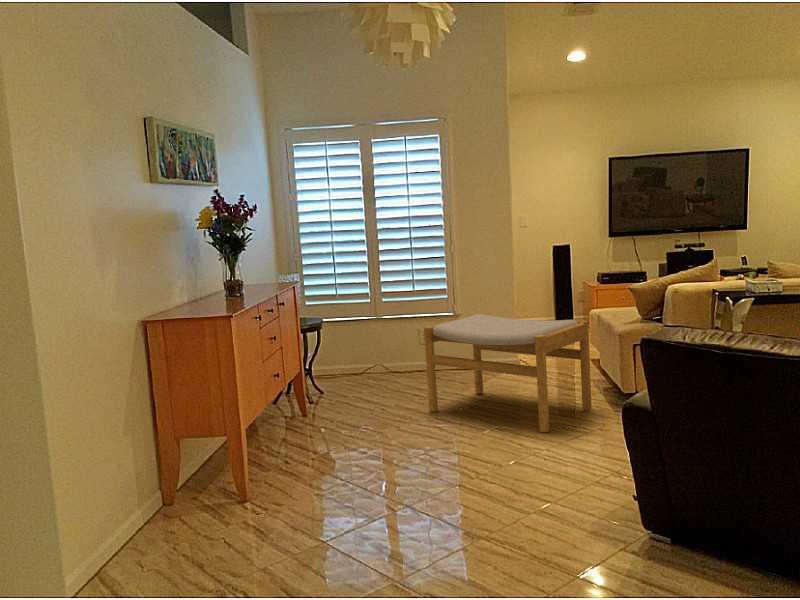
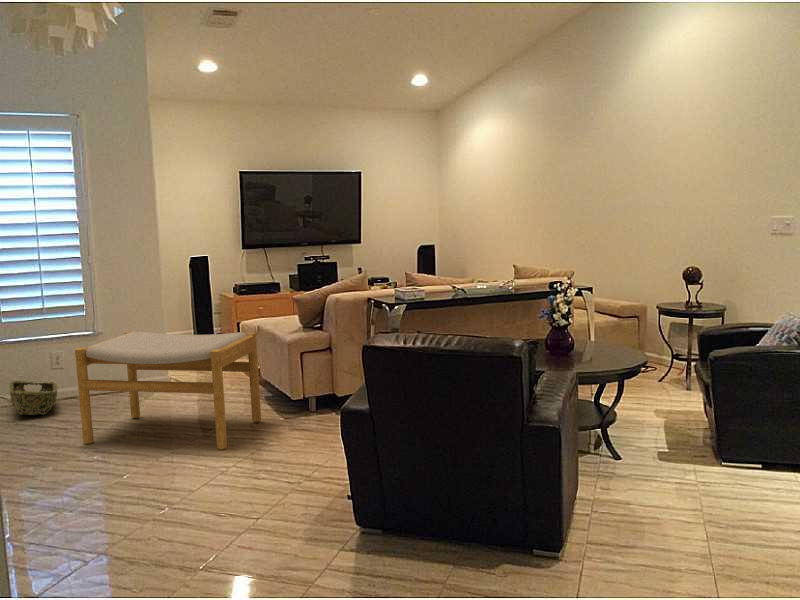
woven basket: none [383,352,422,383] -> present [9,381,57,415]

